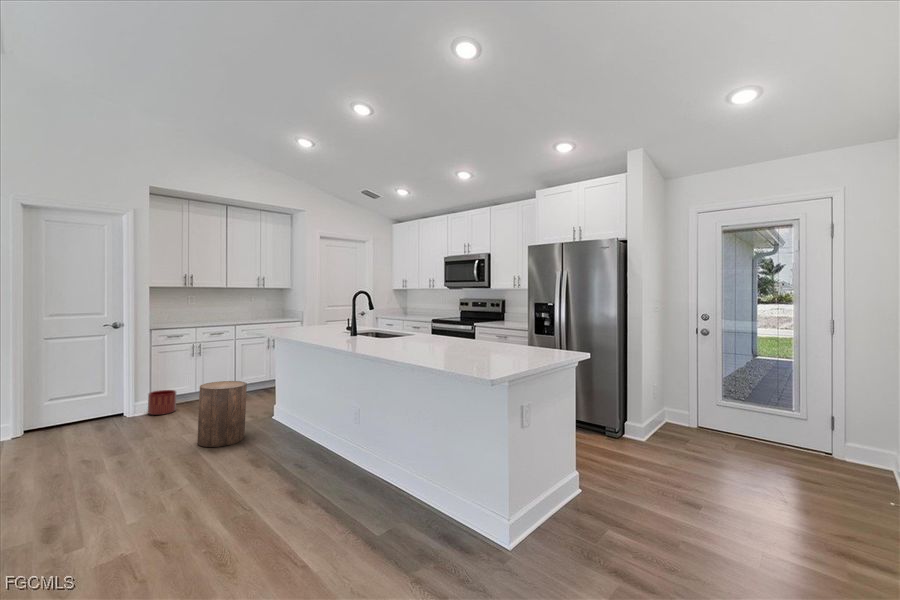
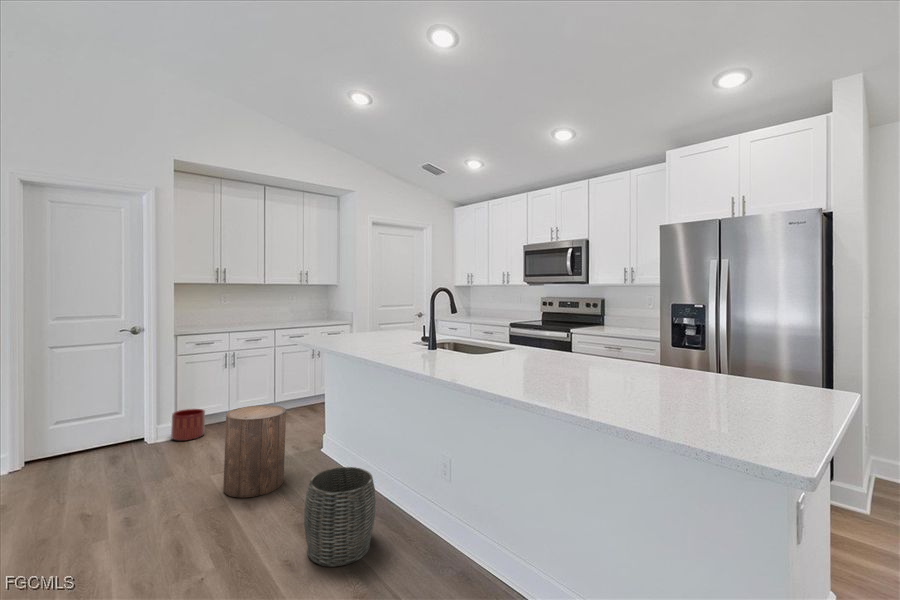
woven basket: none [260,417,311,478] -> present [304,467,376,566]

